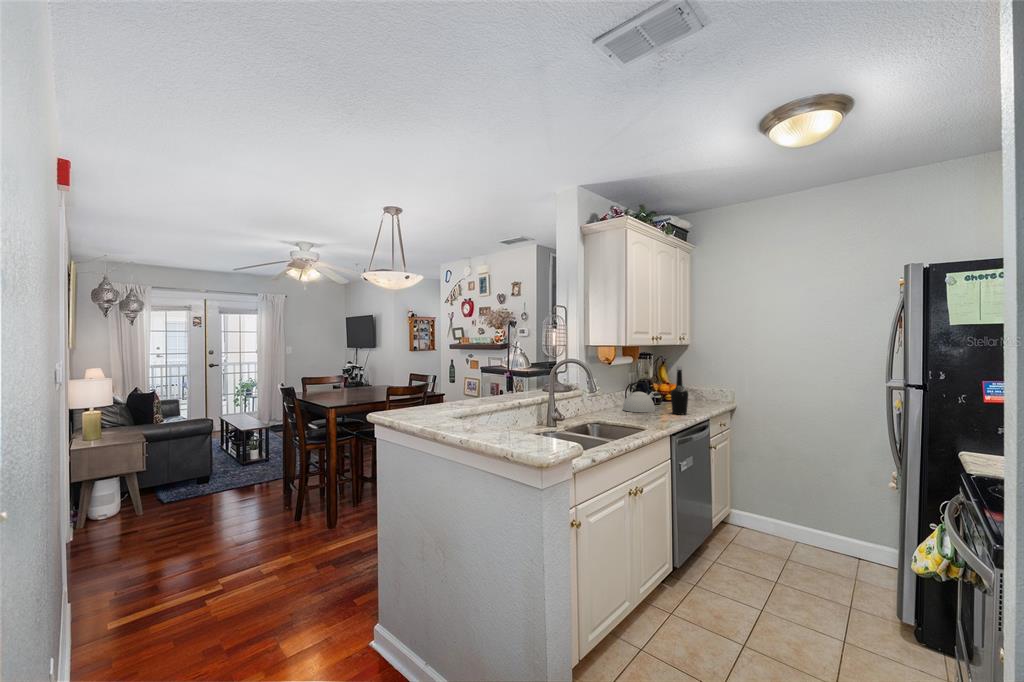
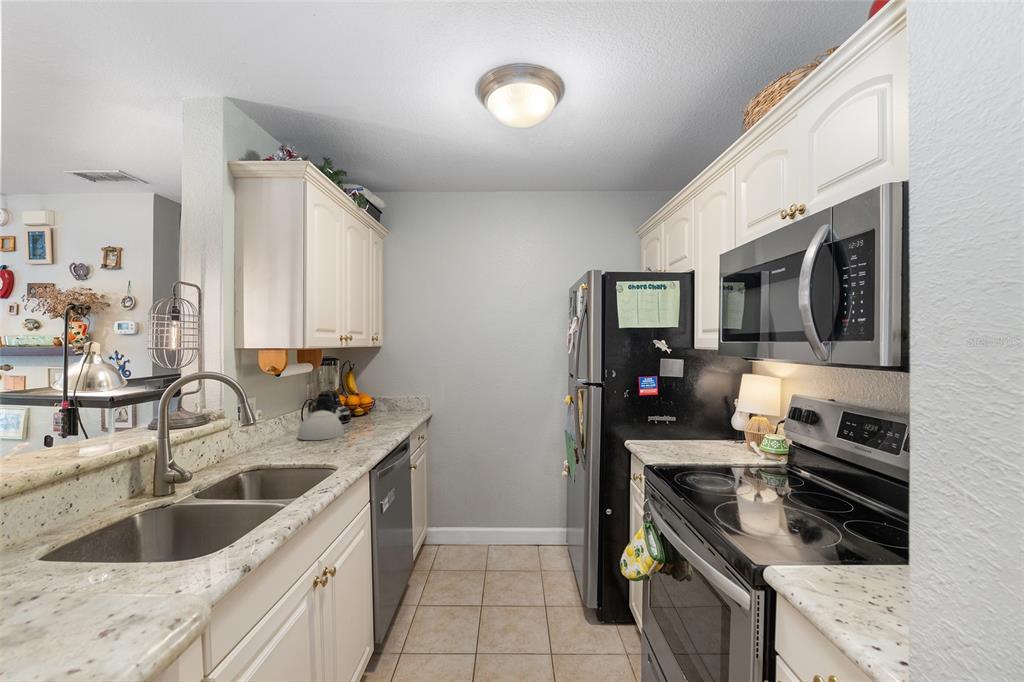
bottle: present [671,365,688,414] -> none [365,373,388,436]

